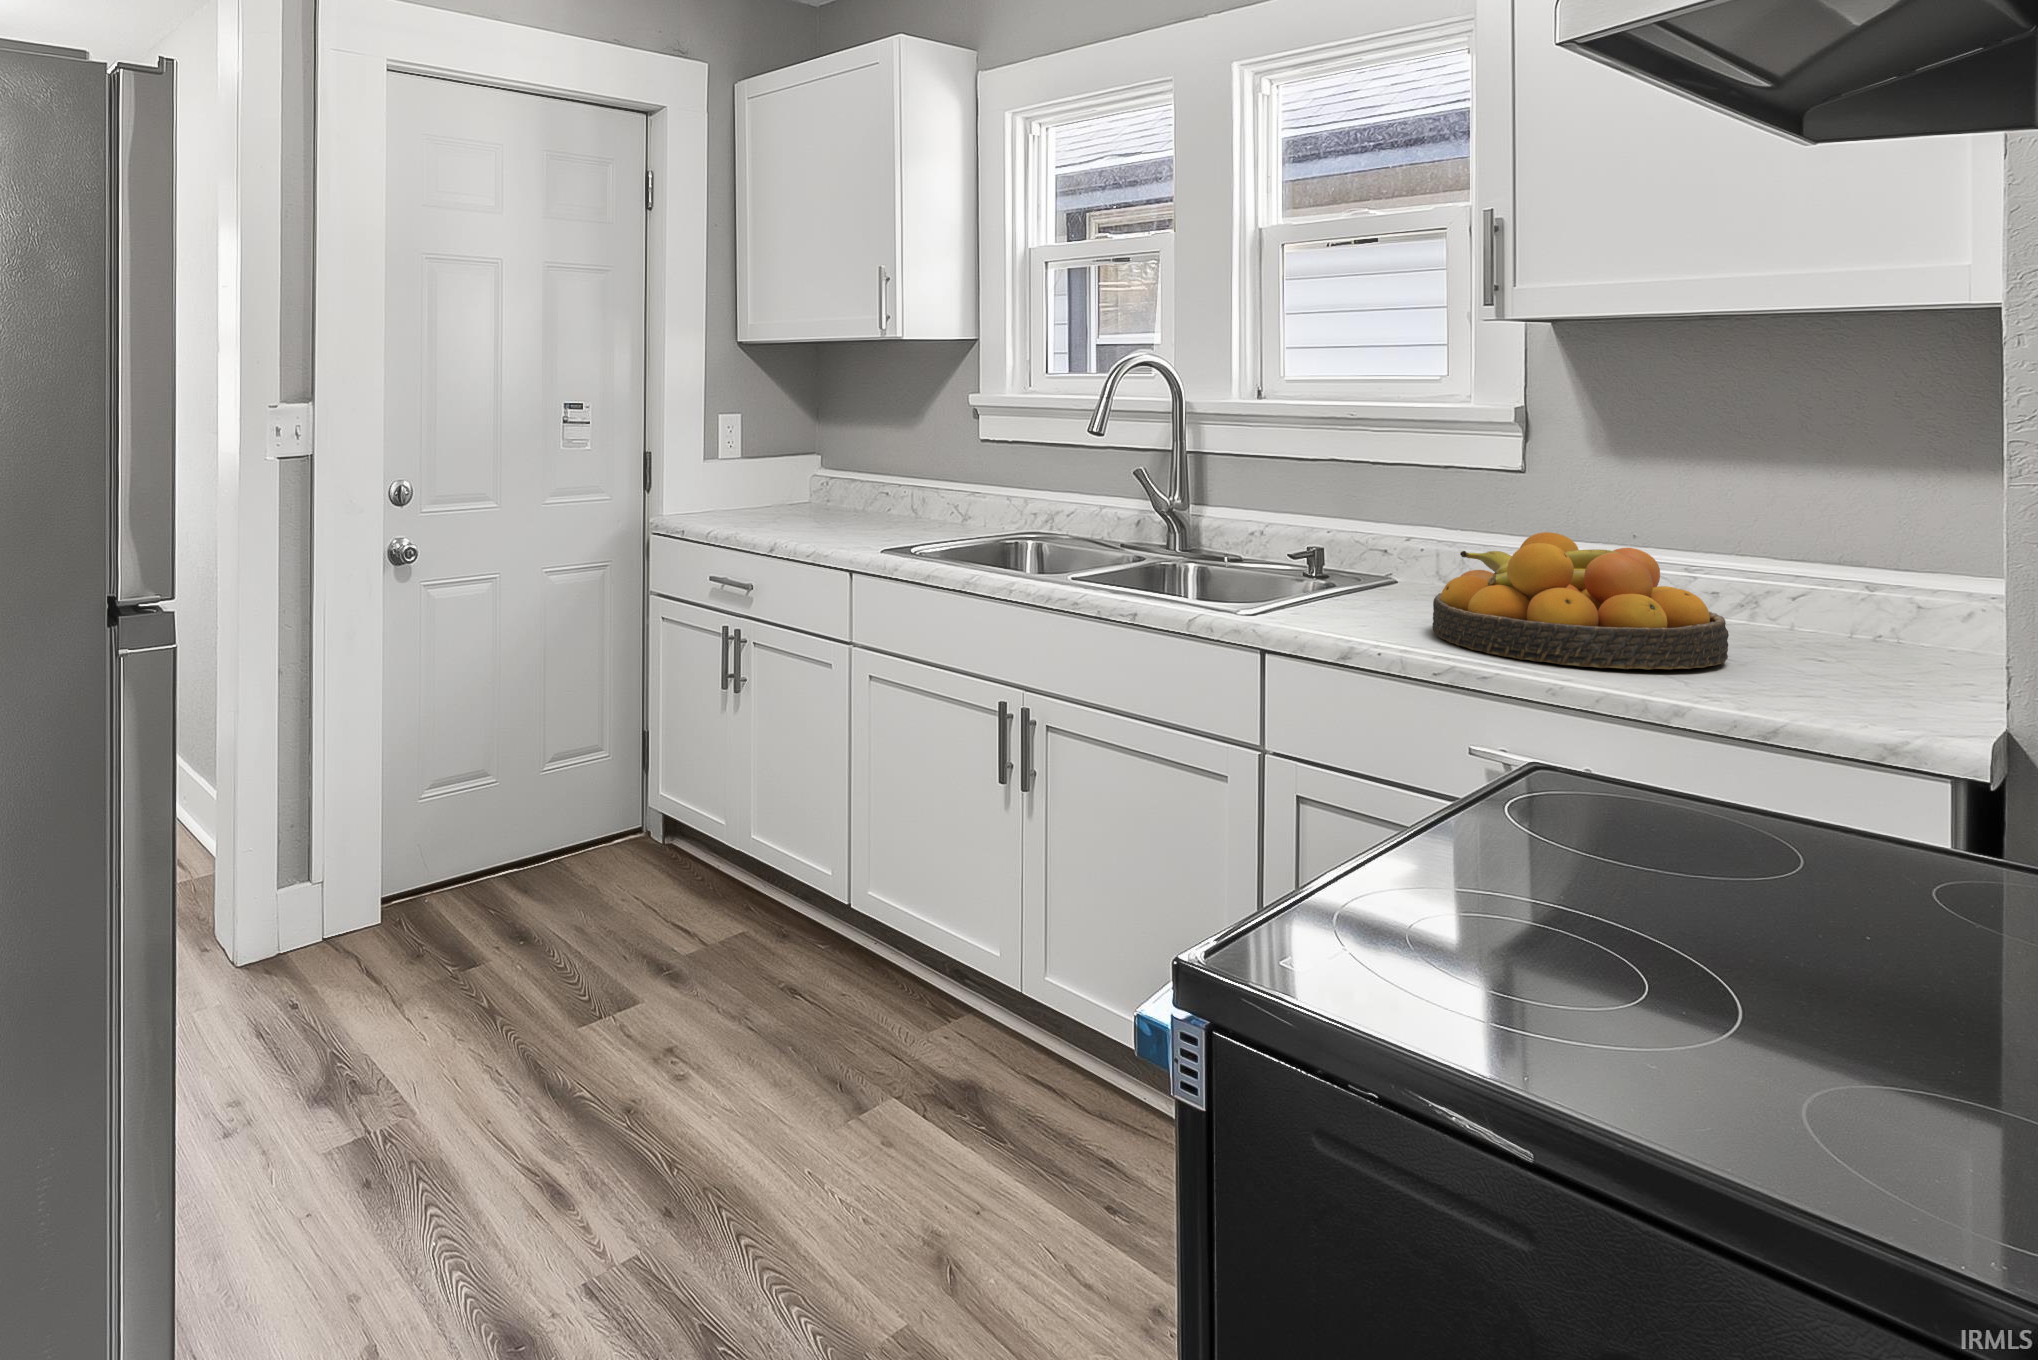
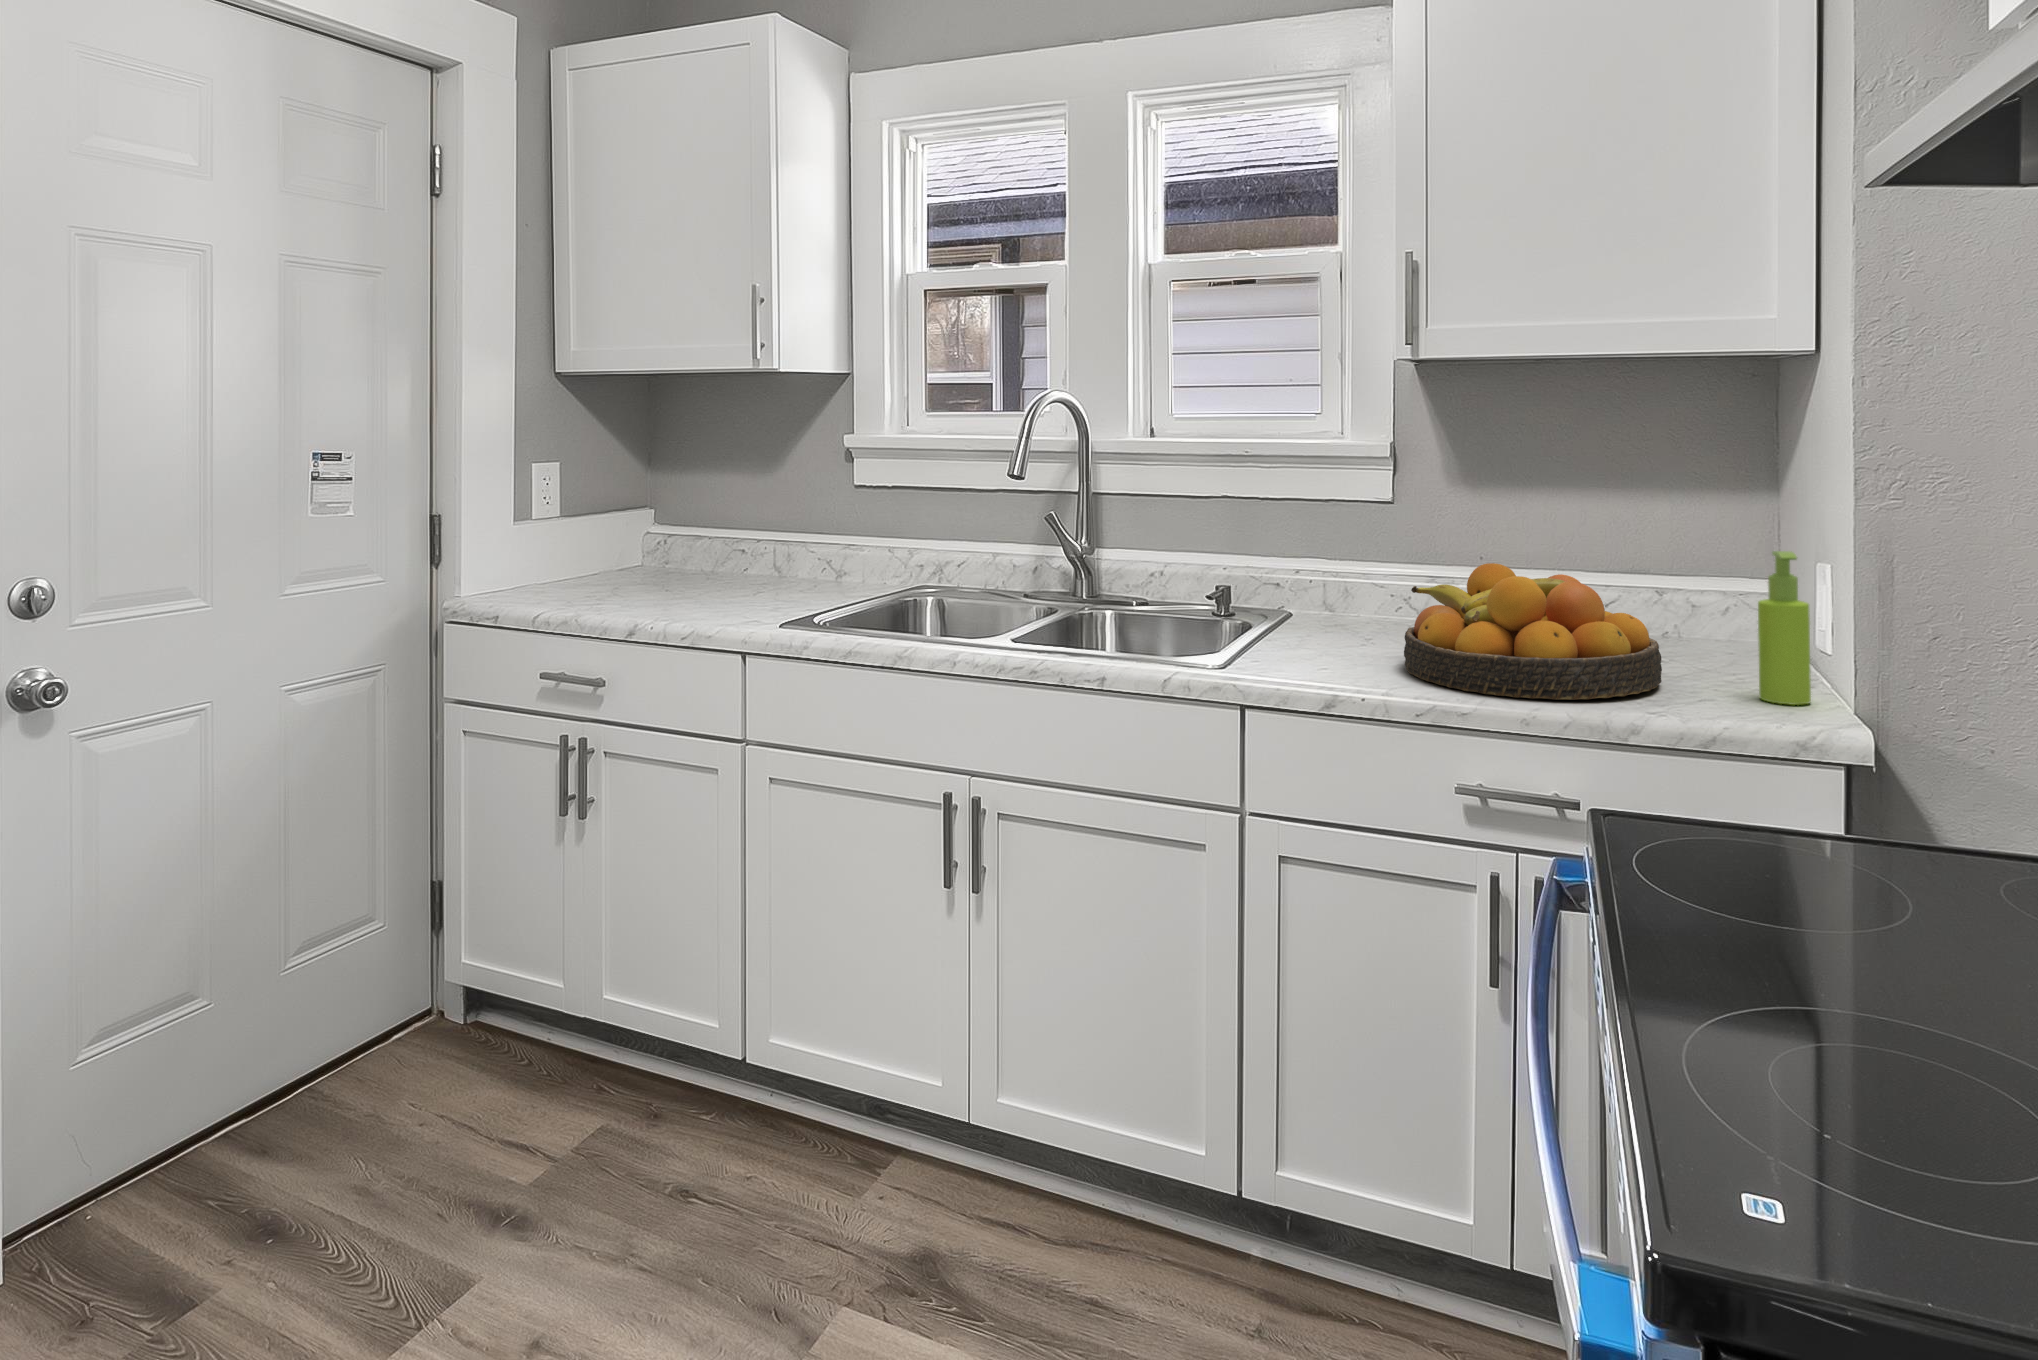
soap dispenser: none [1832,533,1900,699] -> present [1758,551,1811,705]

